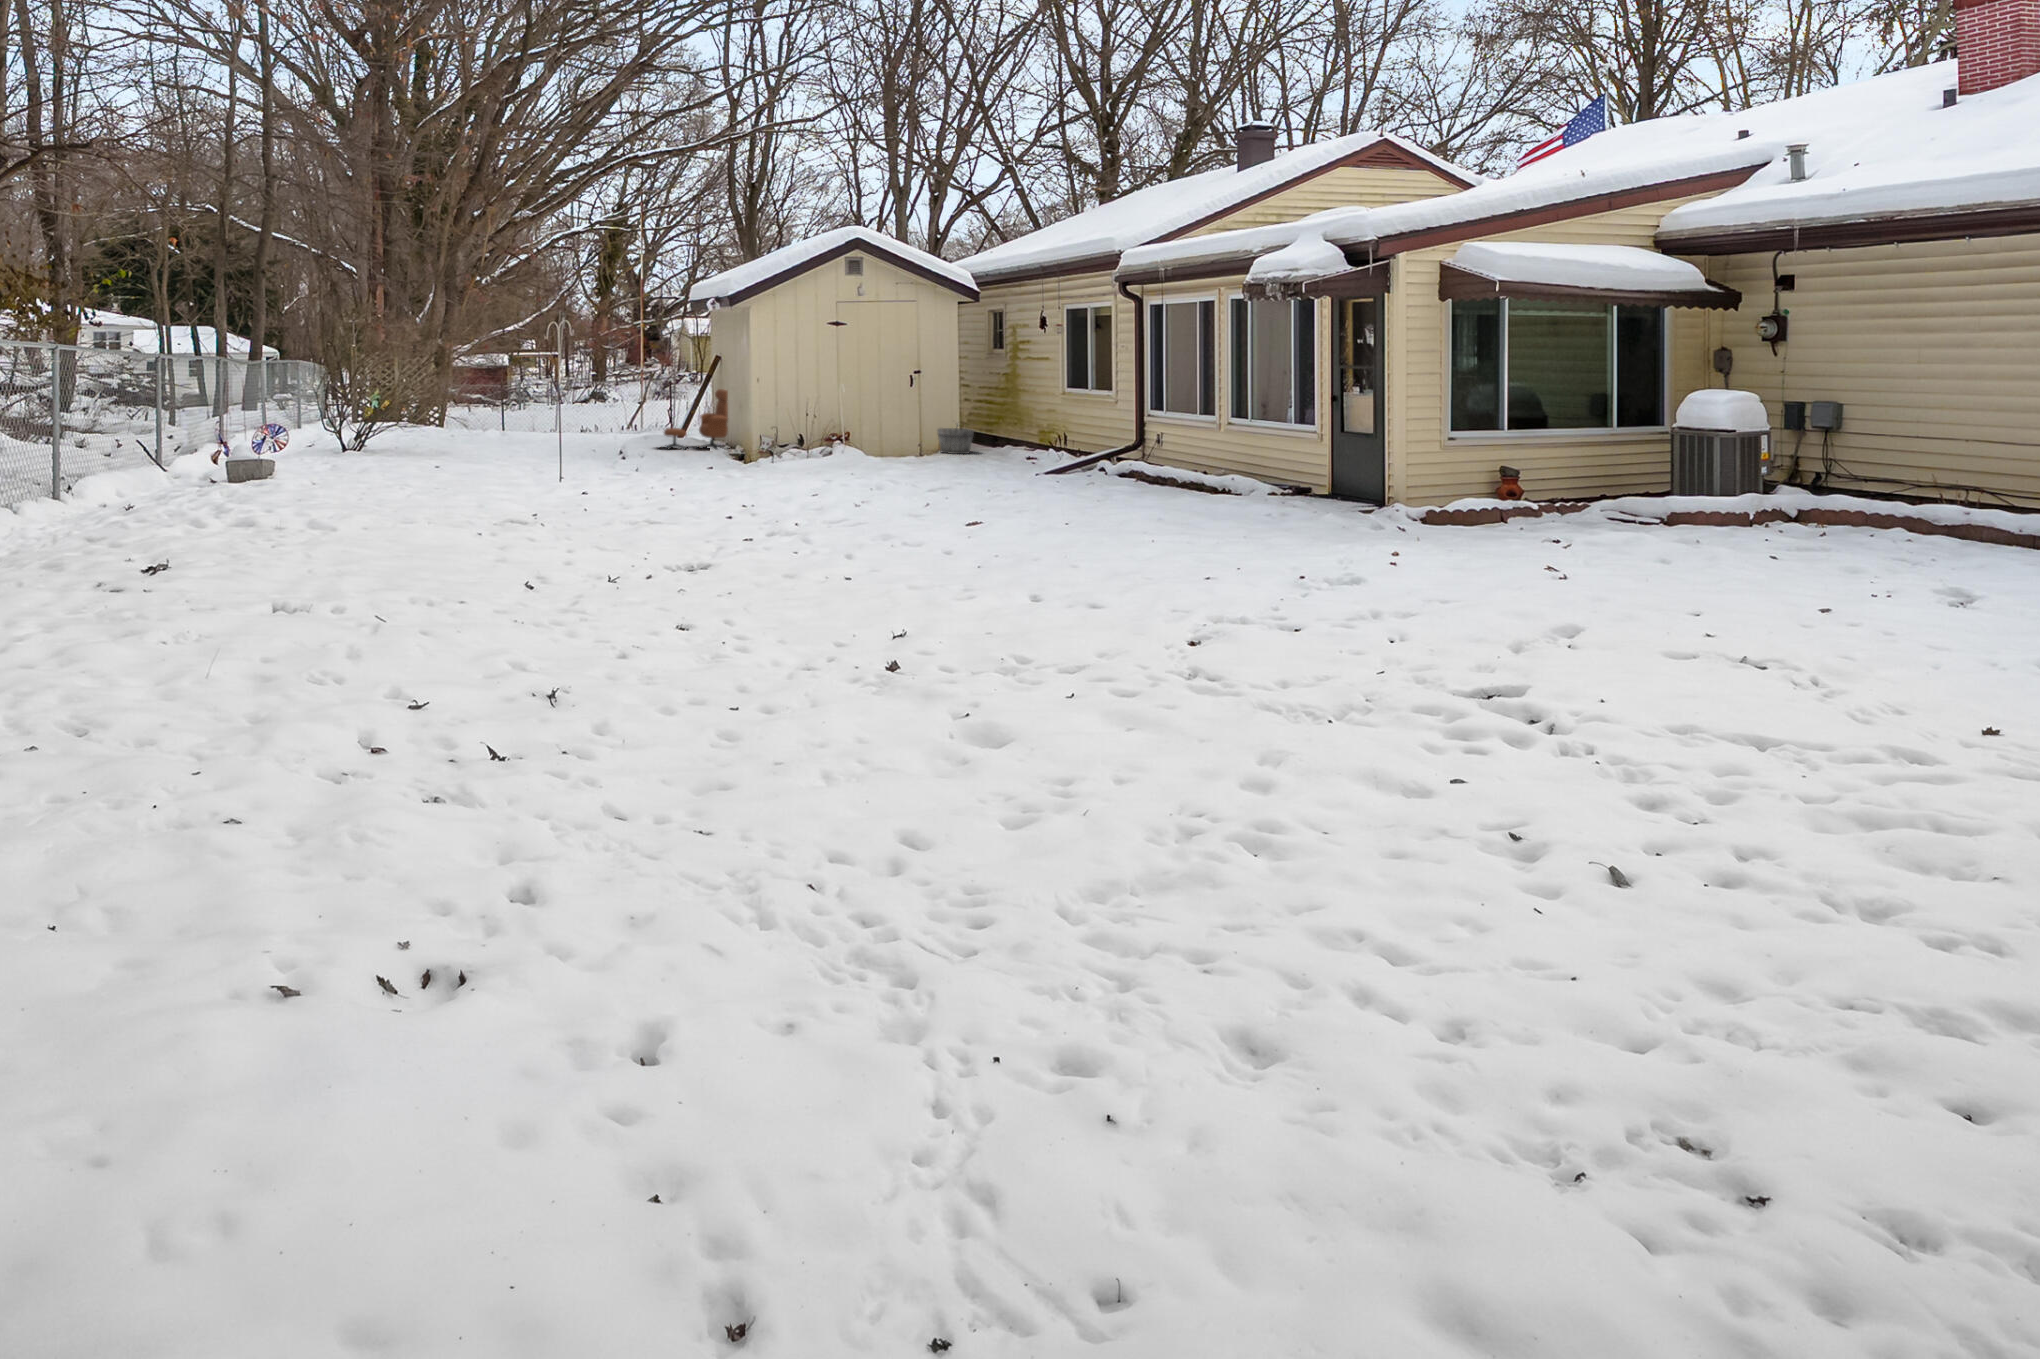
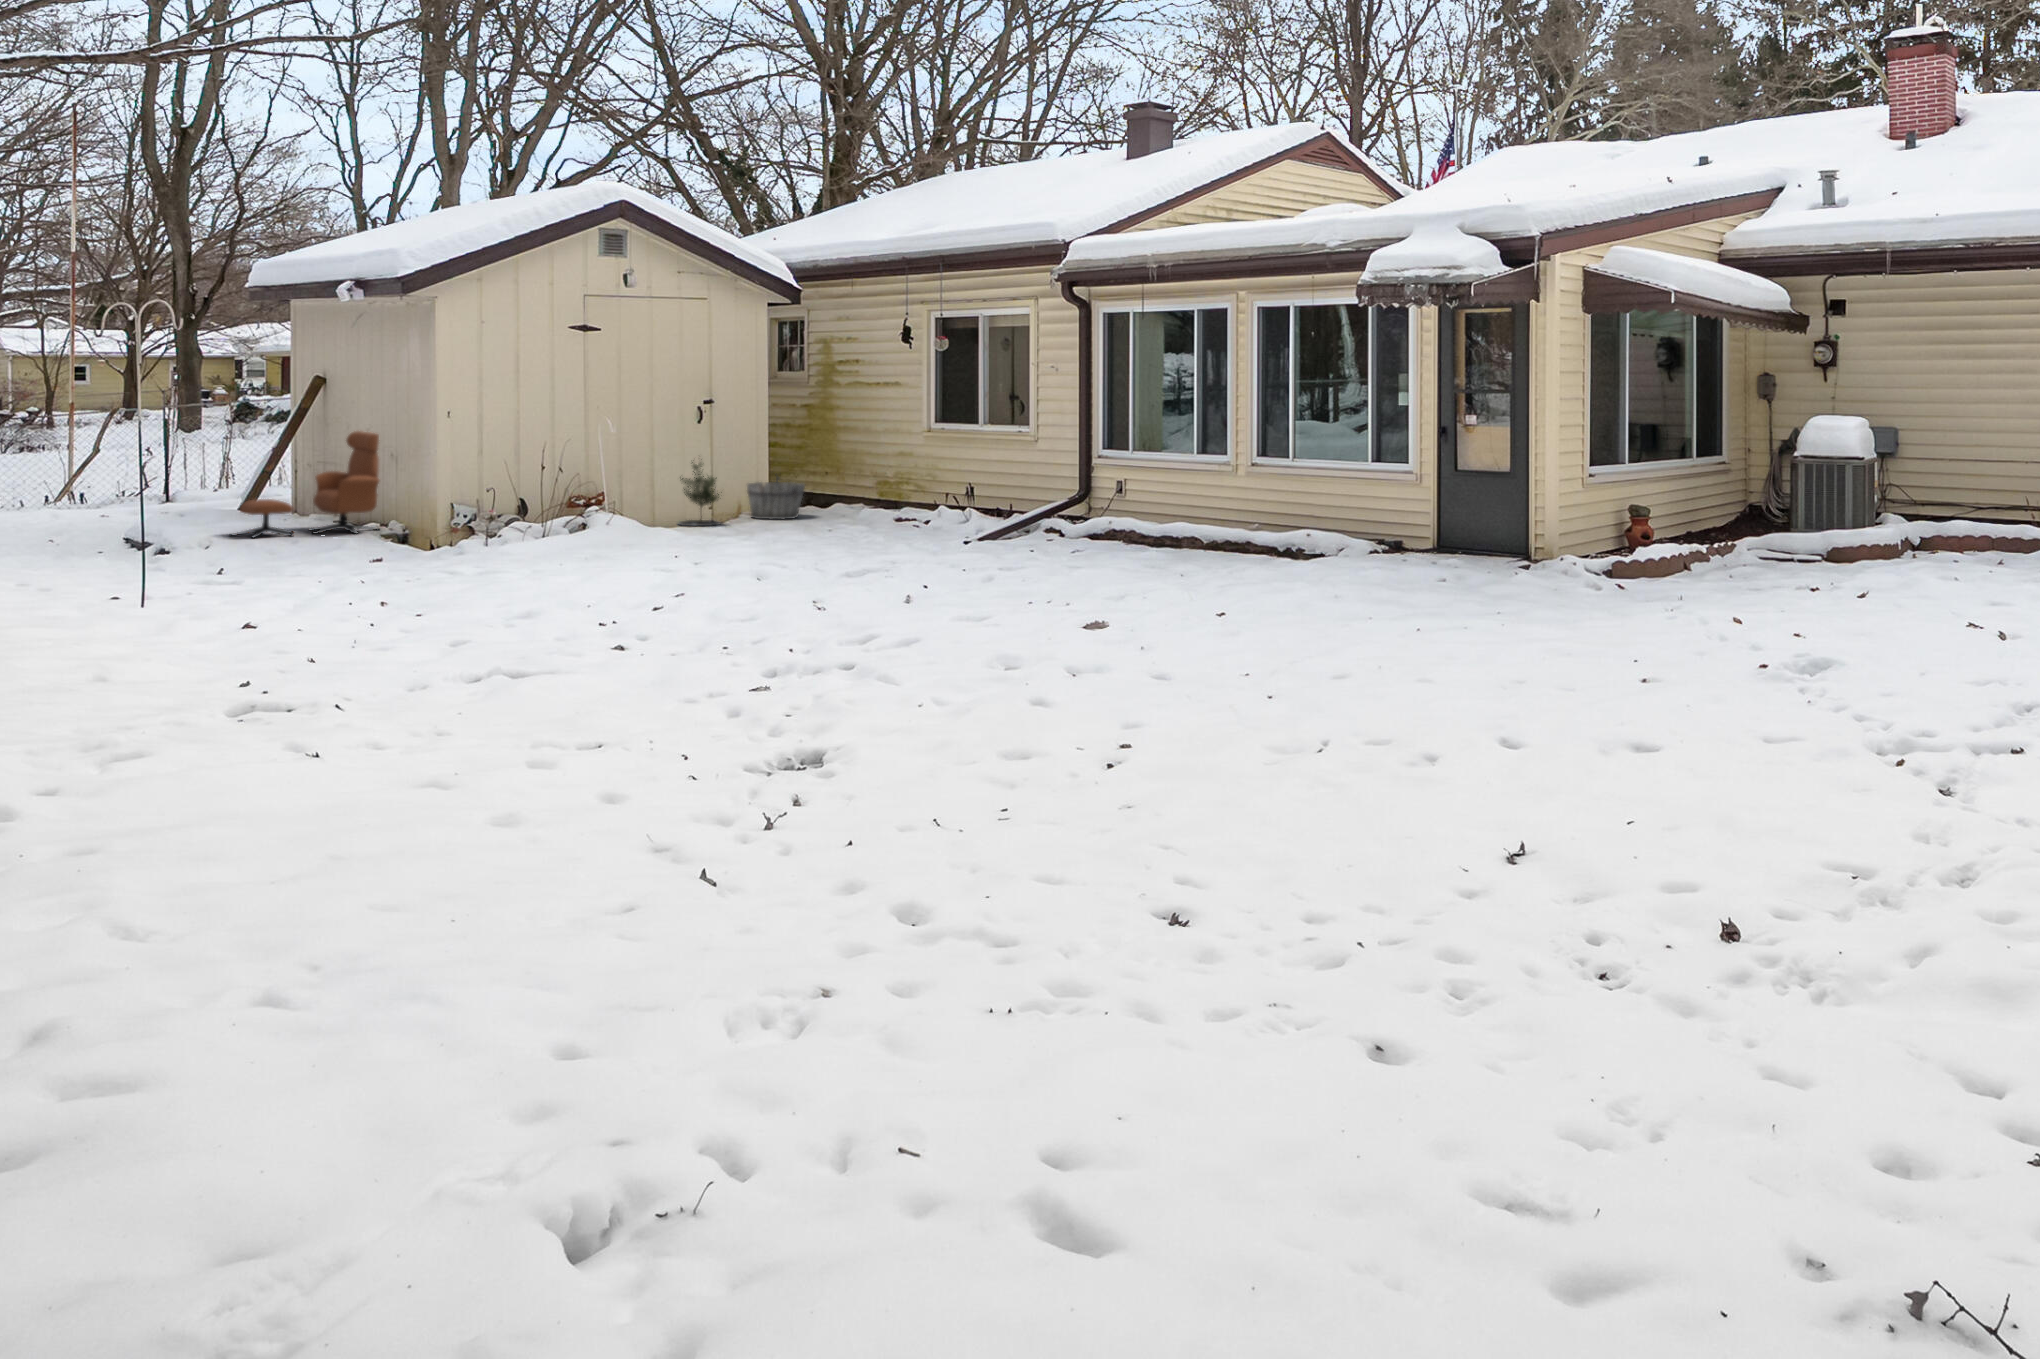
potted tree: none [890,407,918,455] -> present [678,462,722,526]

